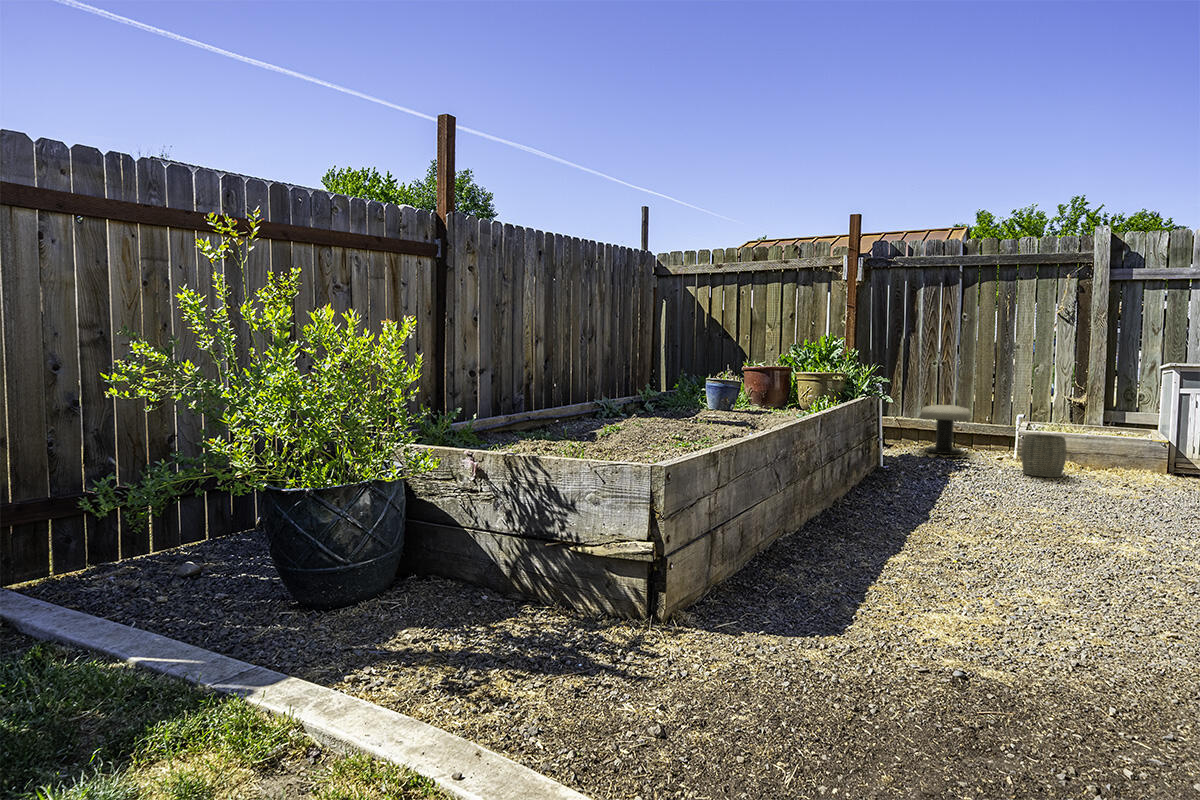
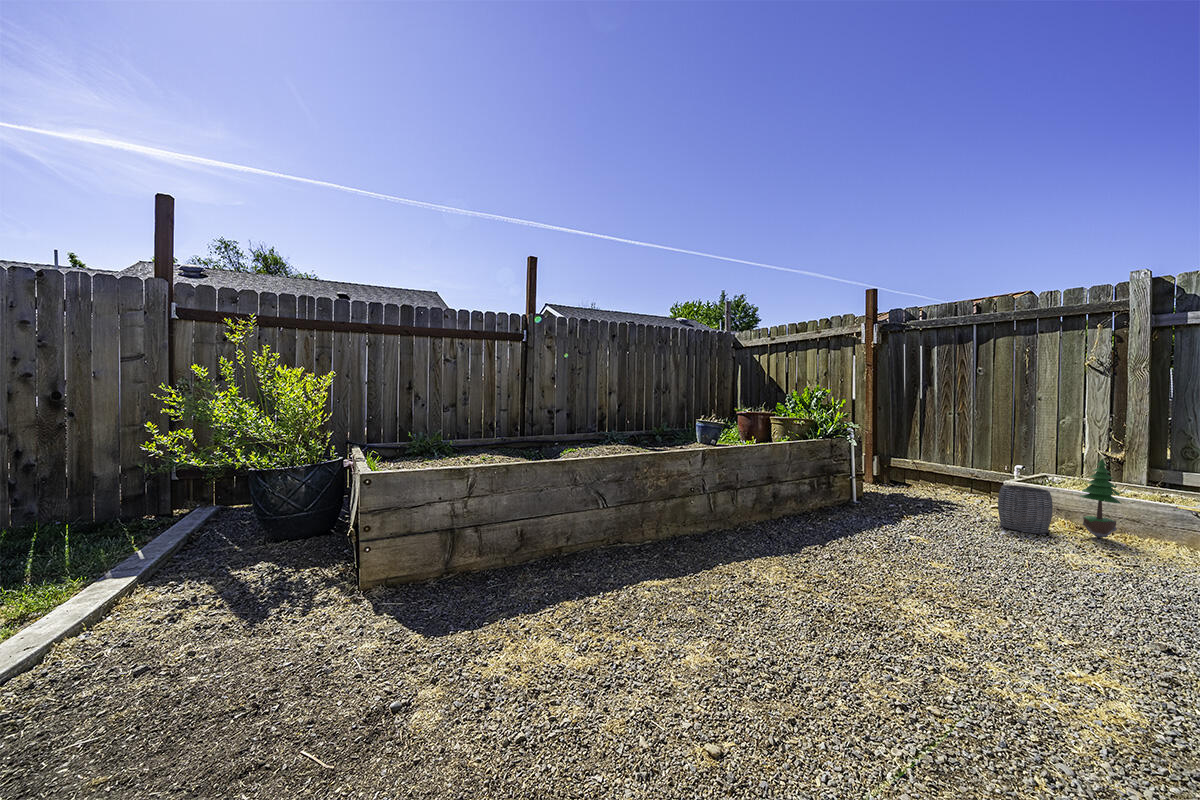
potted tree: none [1082,402,1113,475] -> present [1080,459,1122,538]
stool: present [919,405,971,454] -> none [919,451,987,499]

